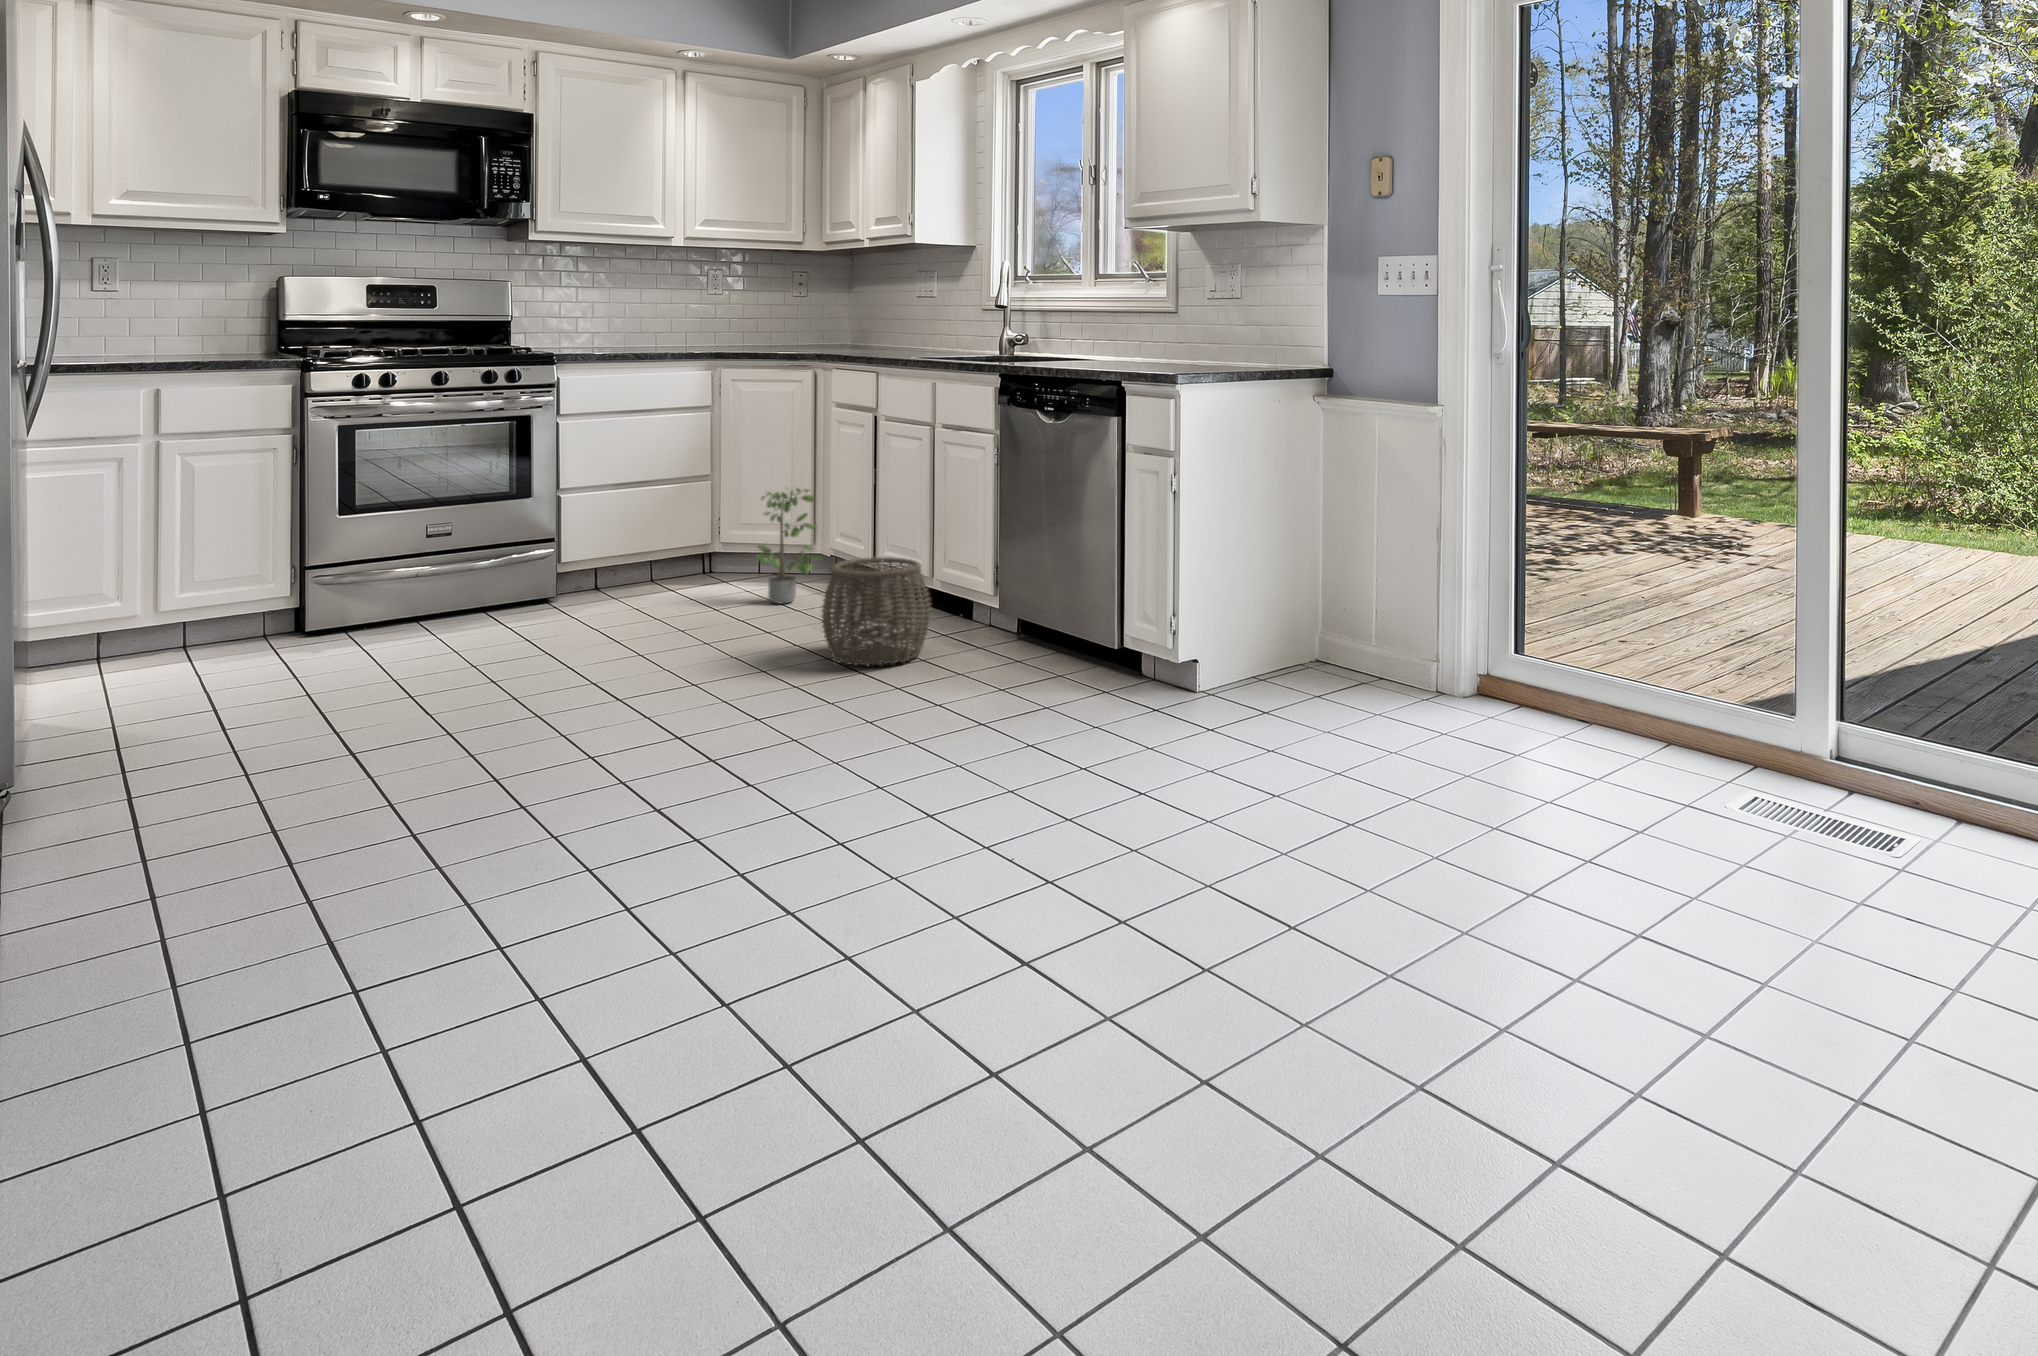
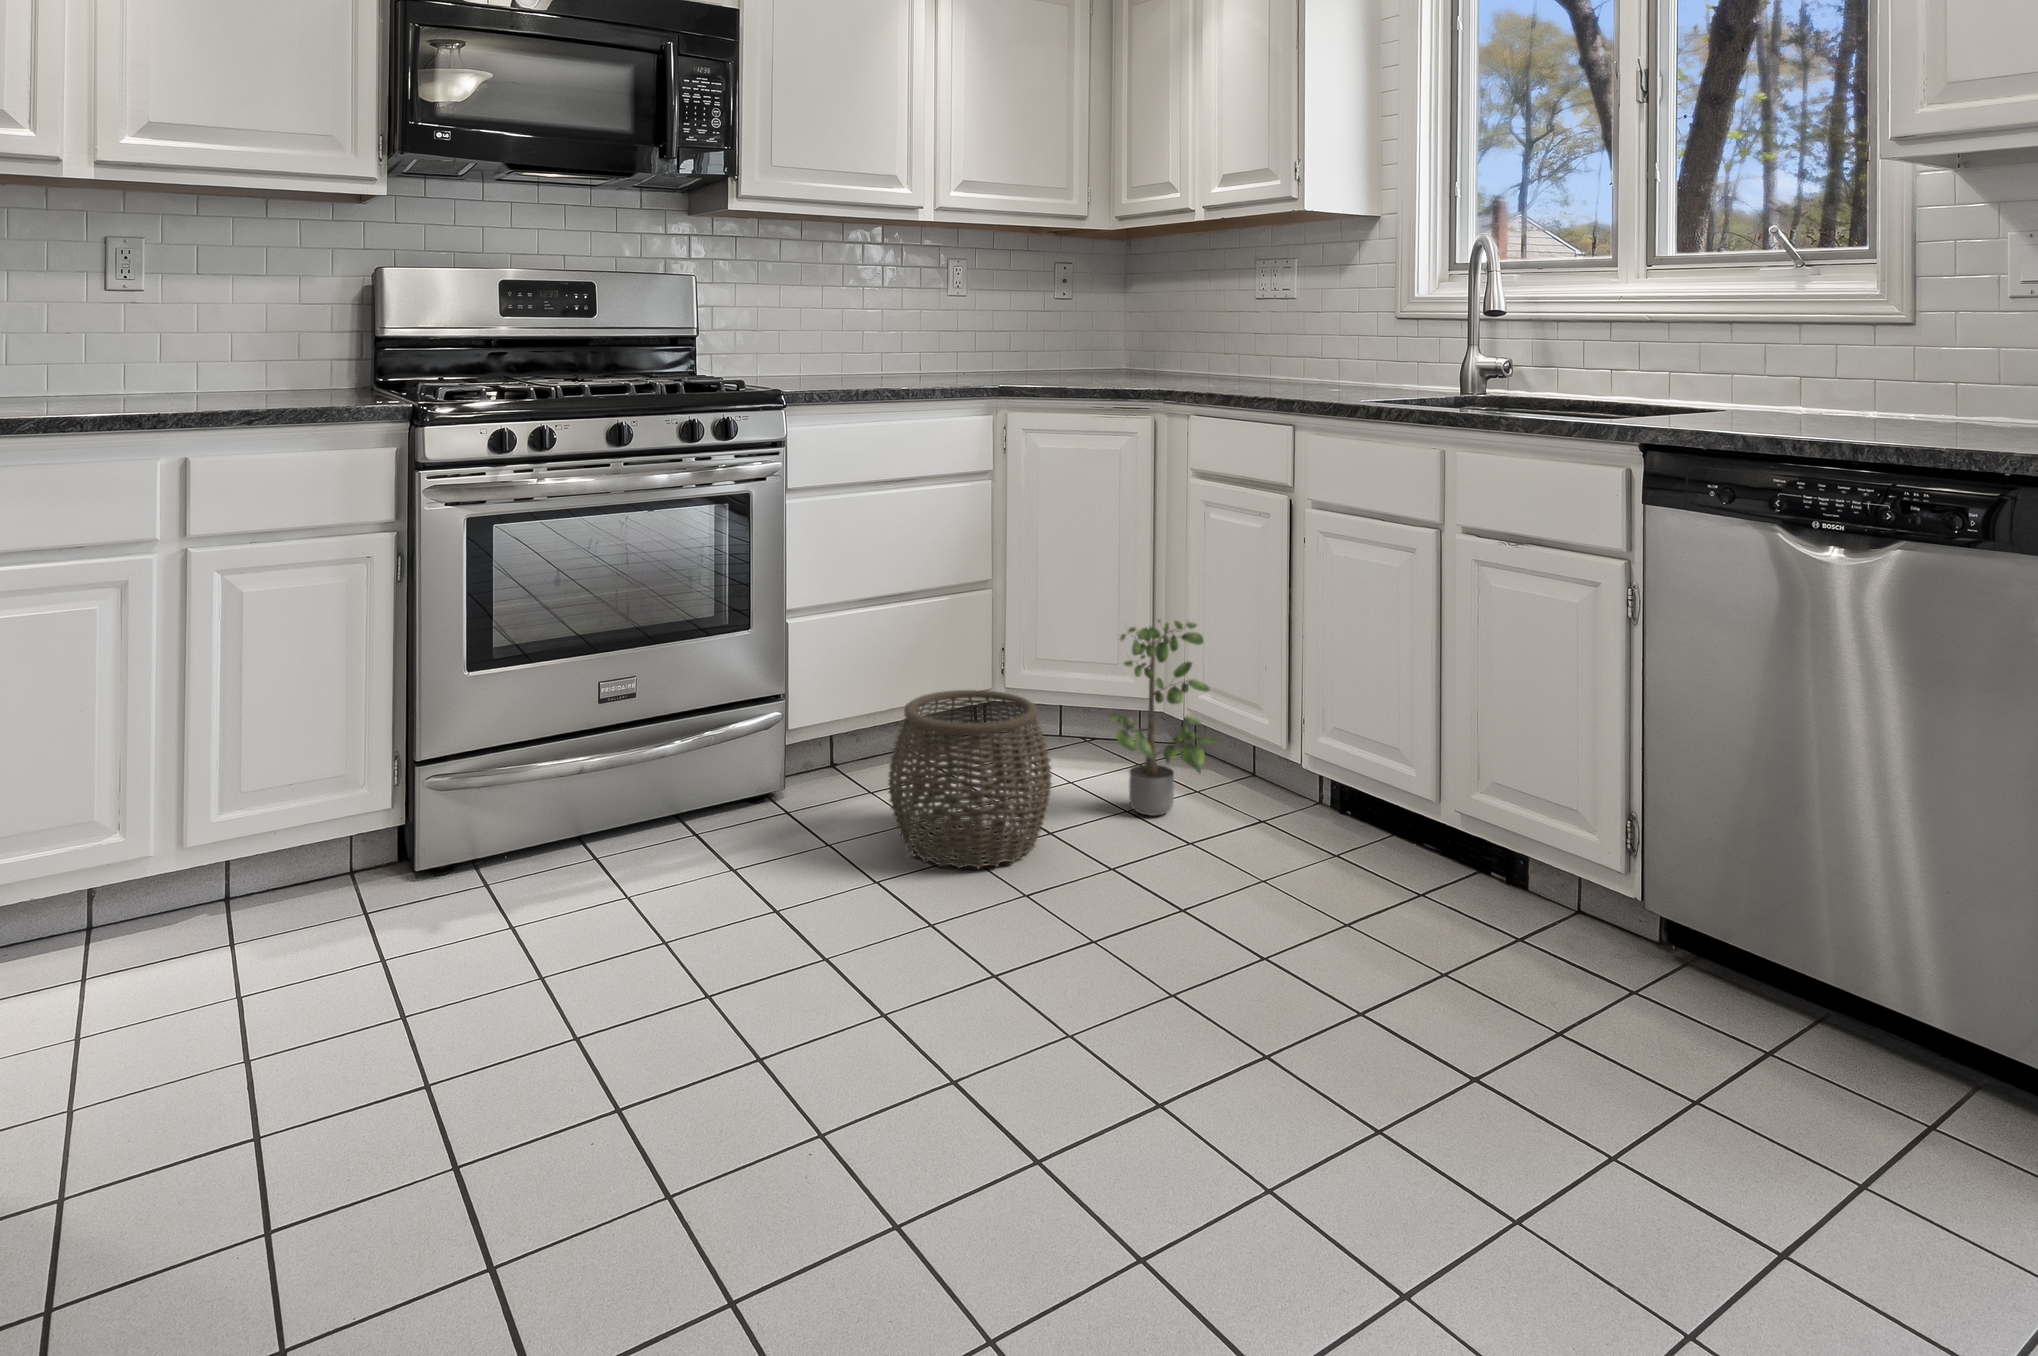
woven basket: present [822,557,931,666] -> present [888,690,1052,869]

